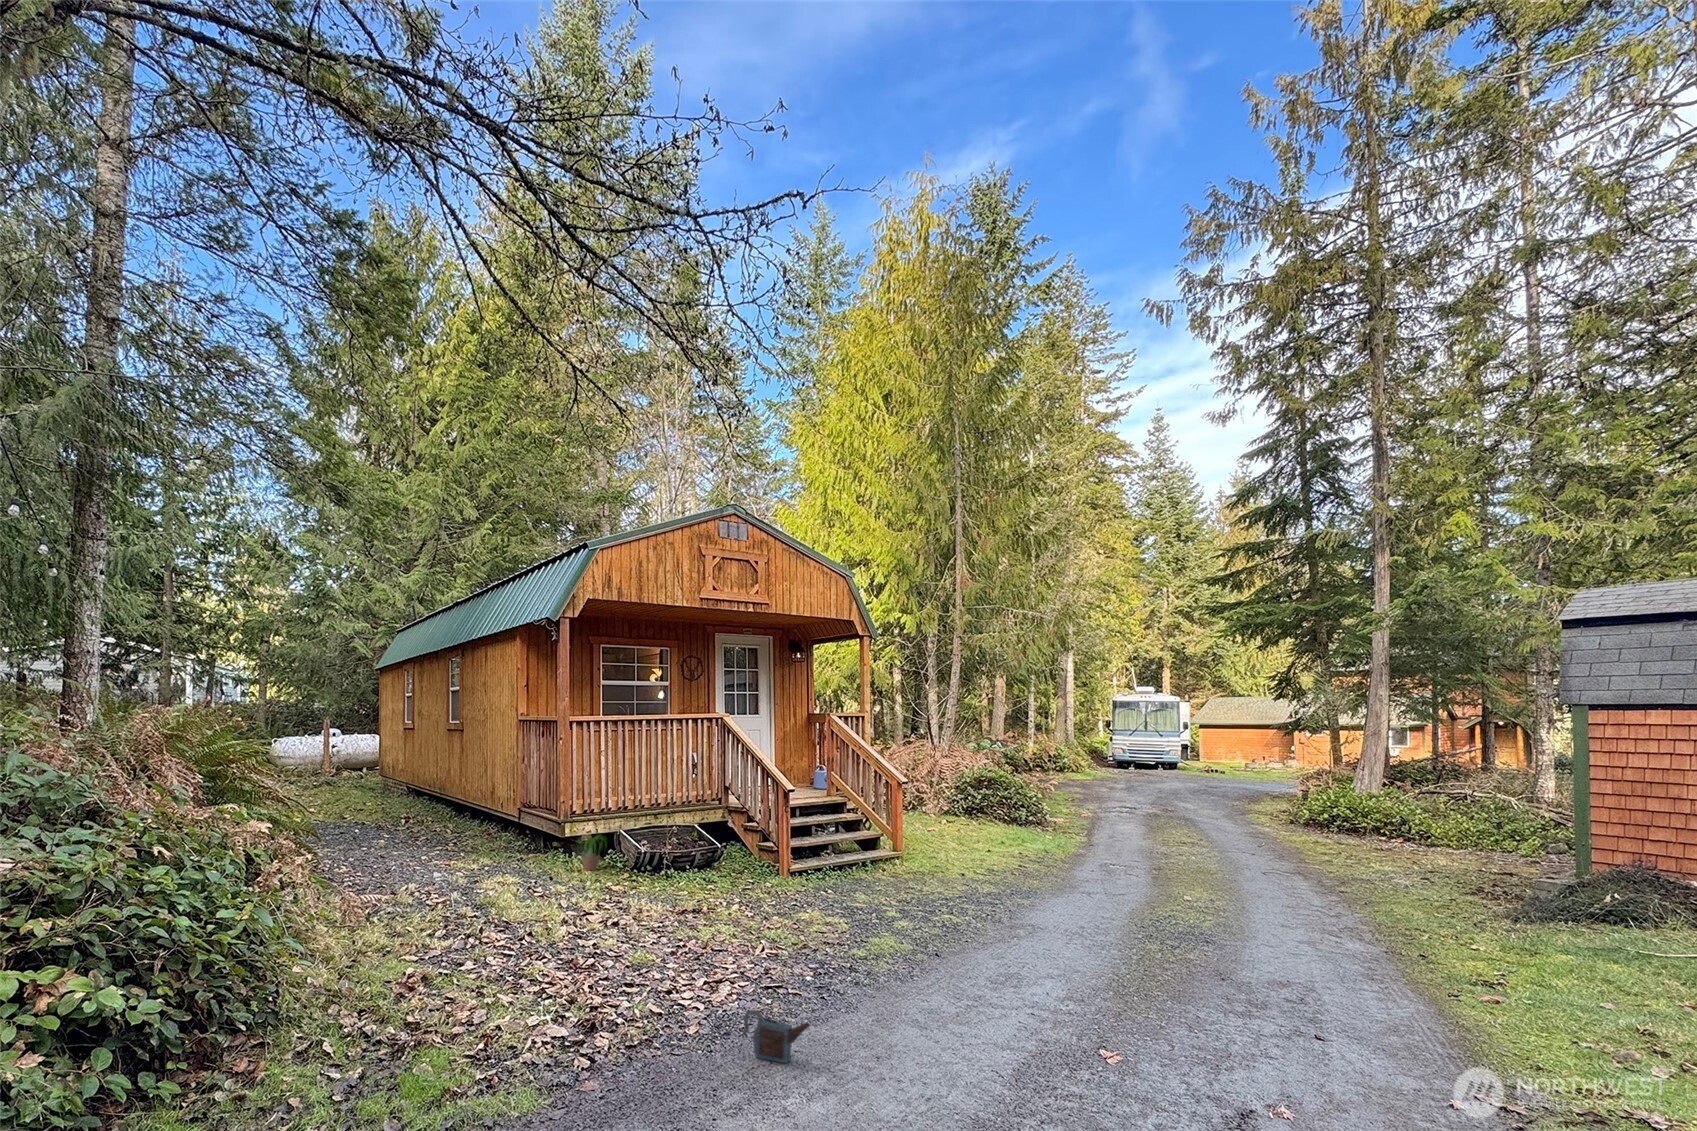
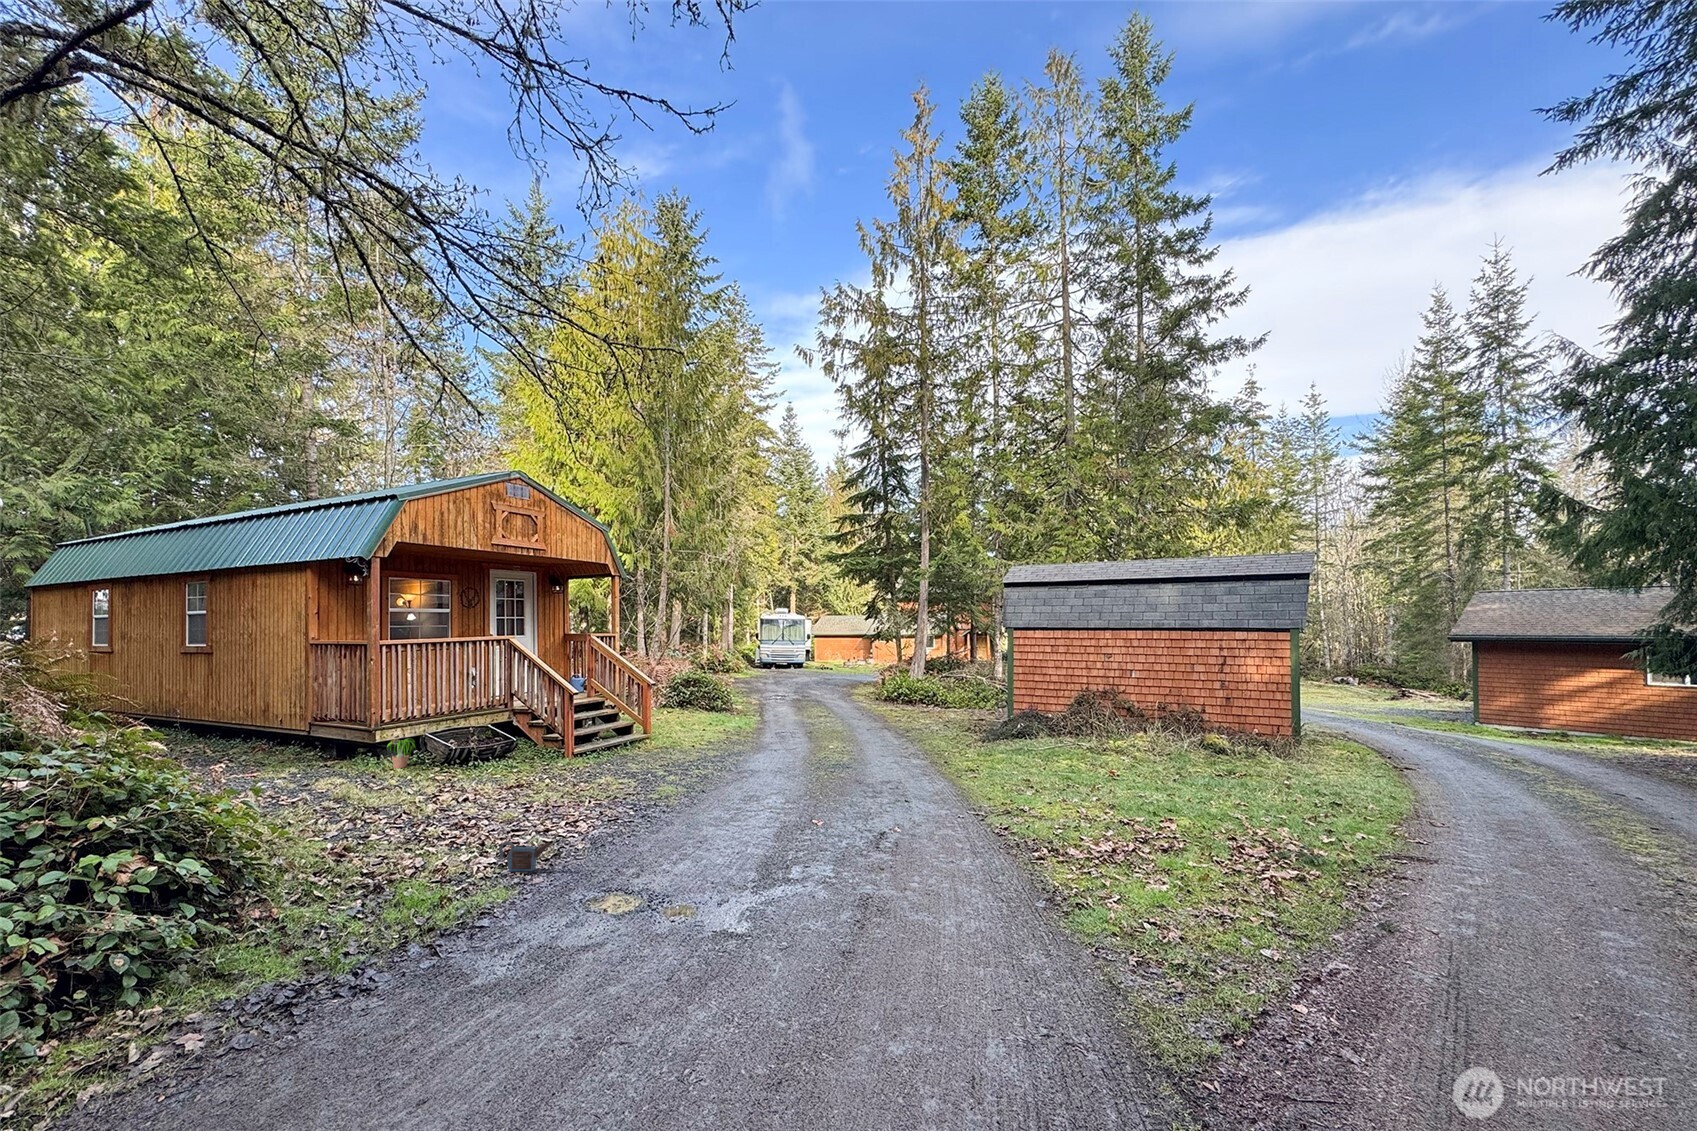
watering can: present [743,1010,810,1063] -> present [498,841,551,872]

